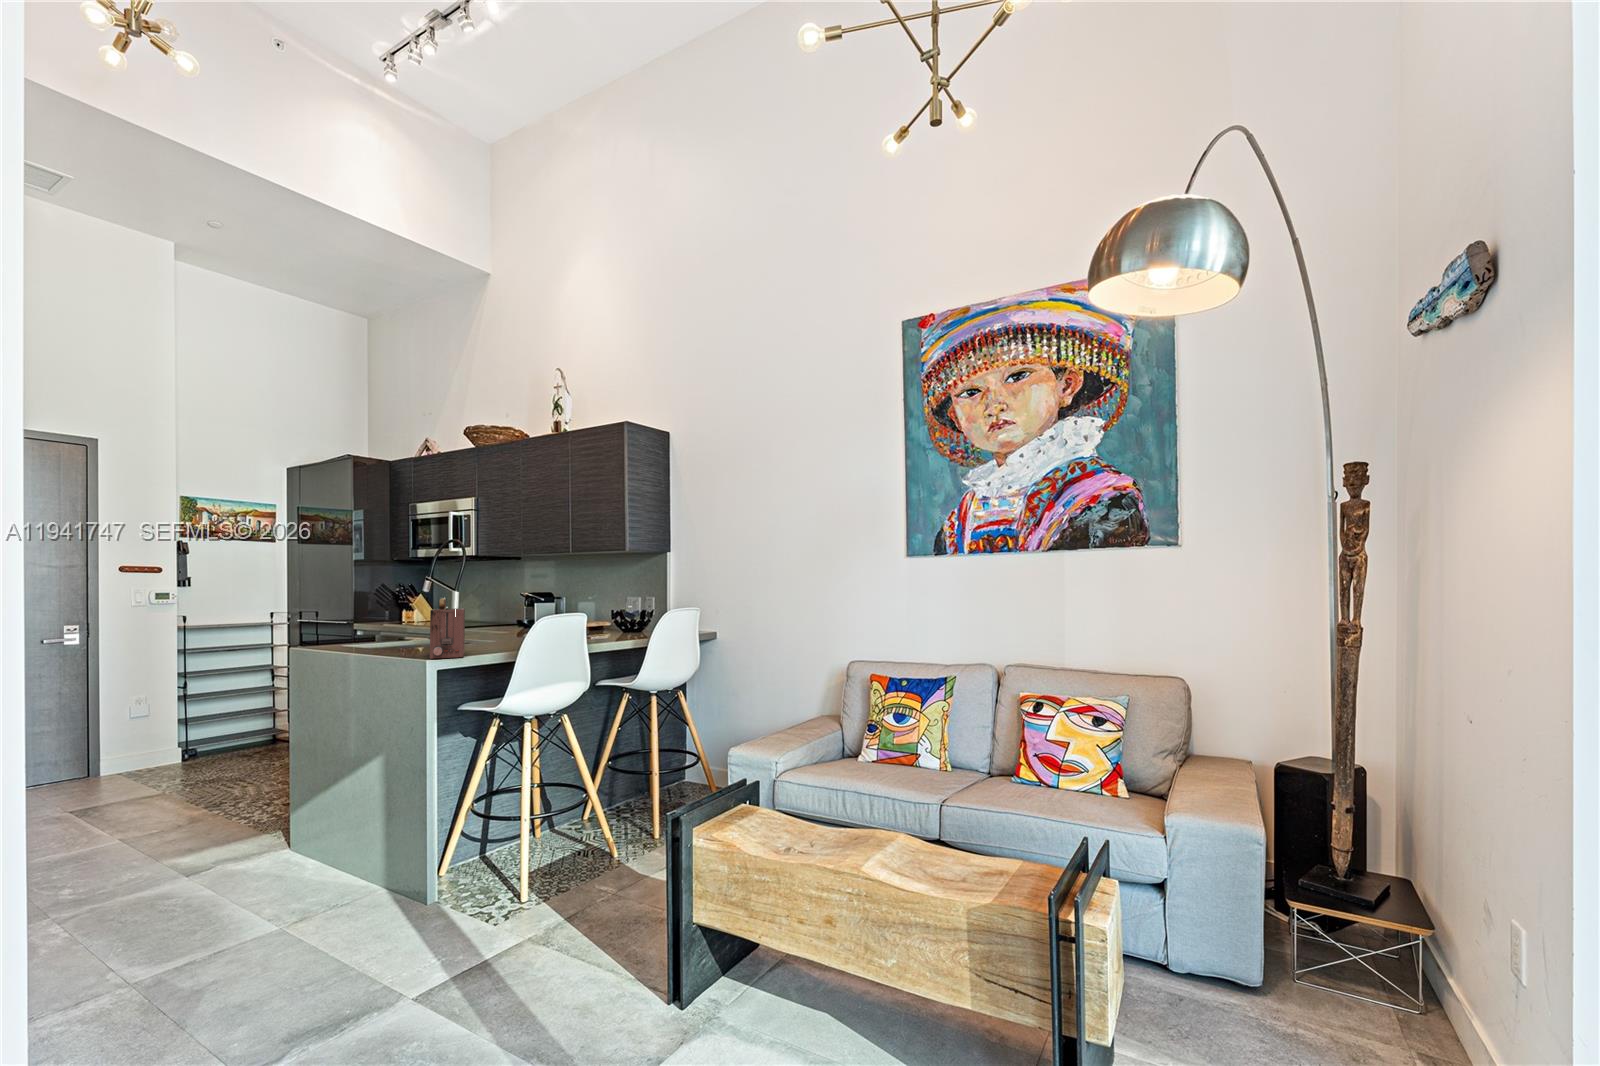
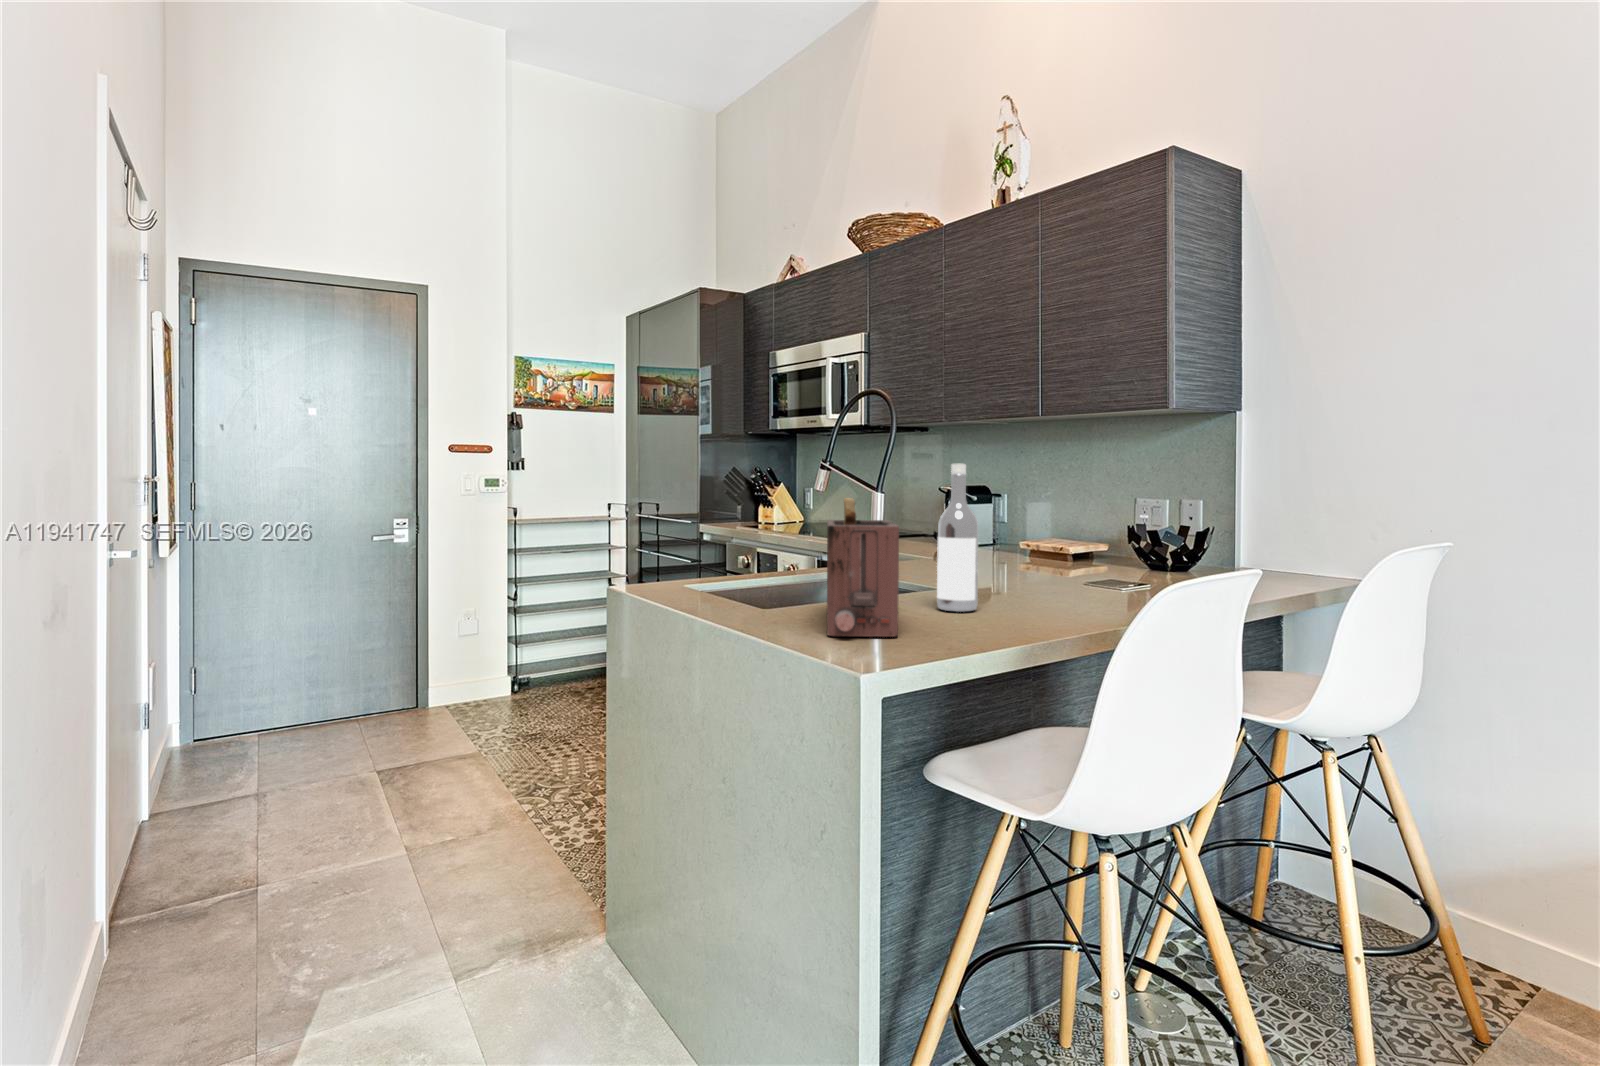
wine bottle: none [491,581,511,650] -> present [937,464,978,612]

